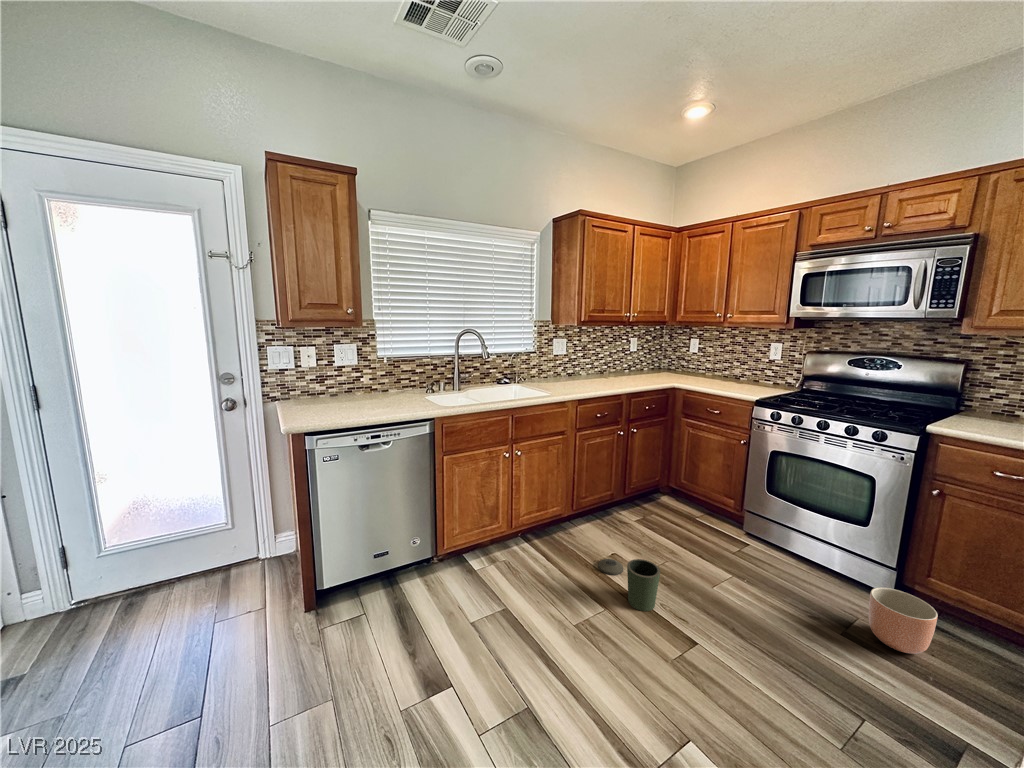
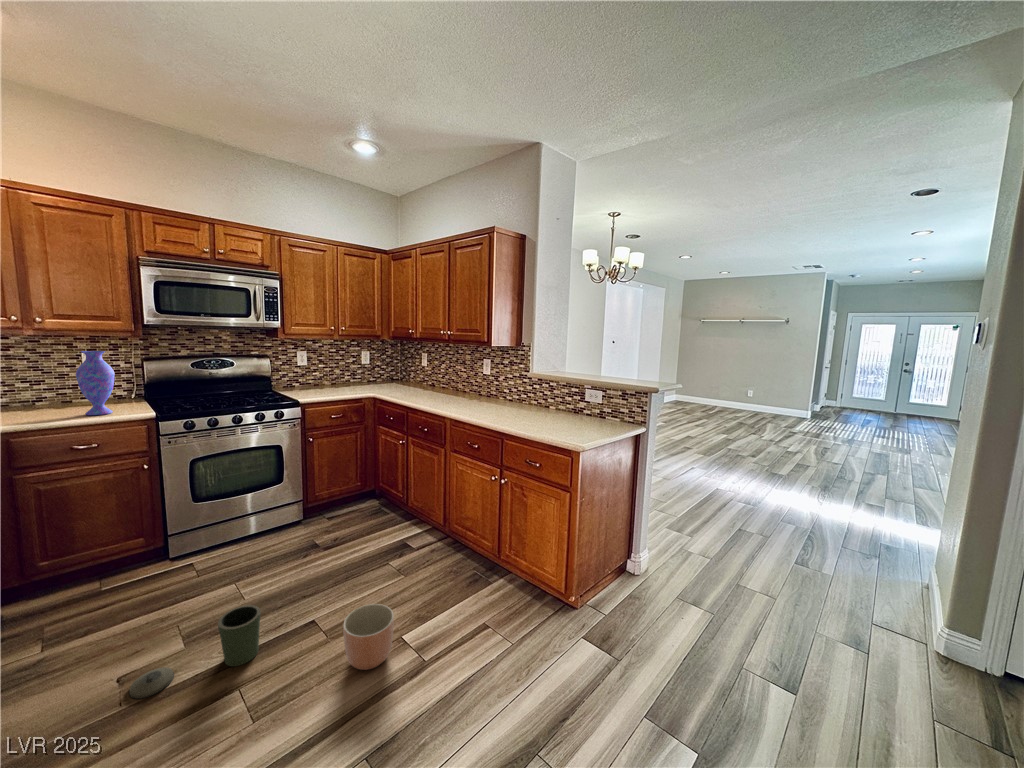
vase: none [727,340,753,392] -> present [76,351,115,415]
planter: present [869,587,938,654] -> present [343,604,394,670]

